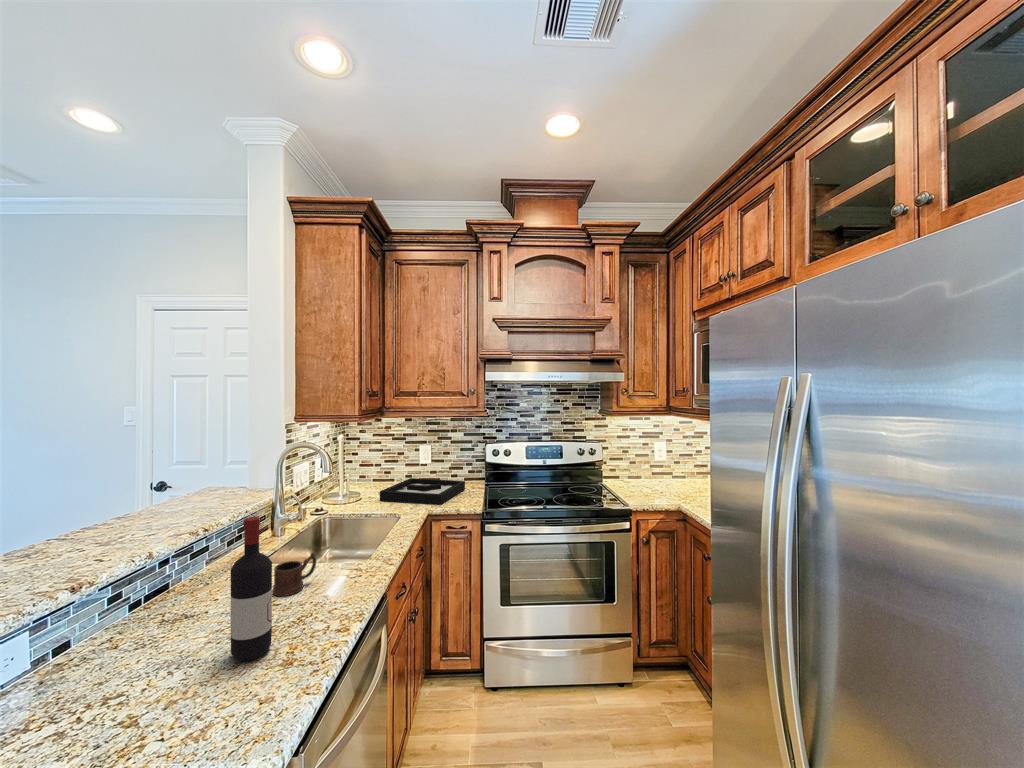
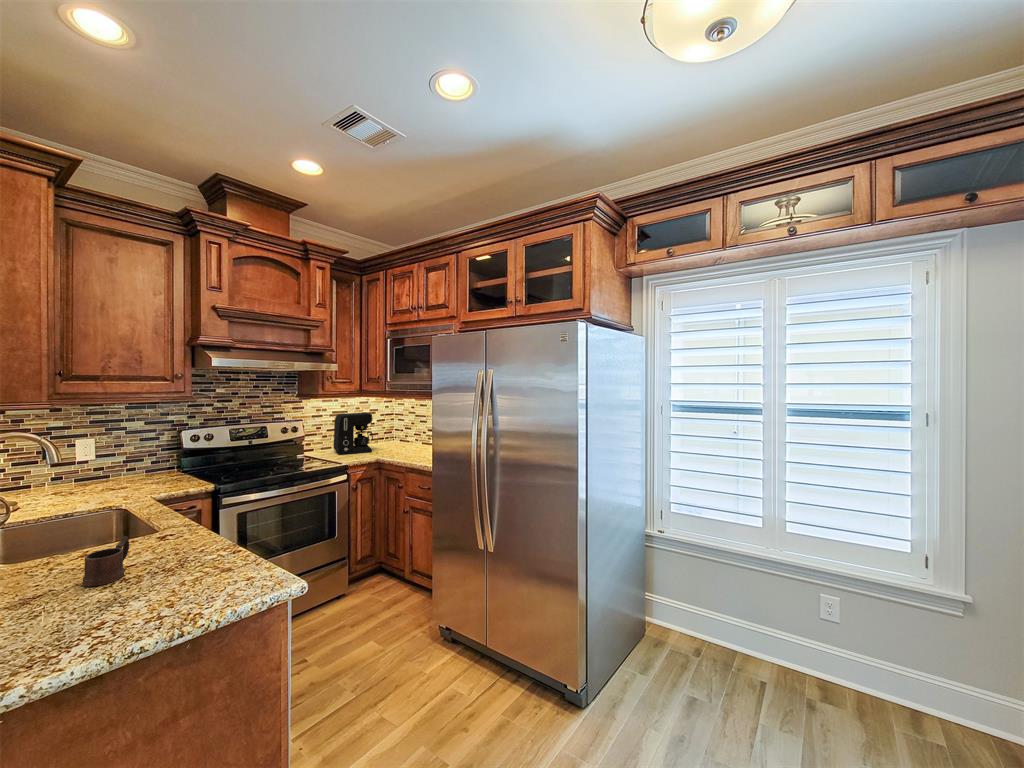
coffee maker: none [639,436,690,492] -> present [334,413,373,454]
decorative tray: present [380,478,465,505] -> none [45,471,161,508]
wine bottle: present [230,517,272,661] -> none [150,481,194,613]

